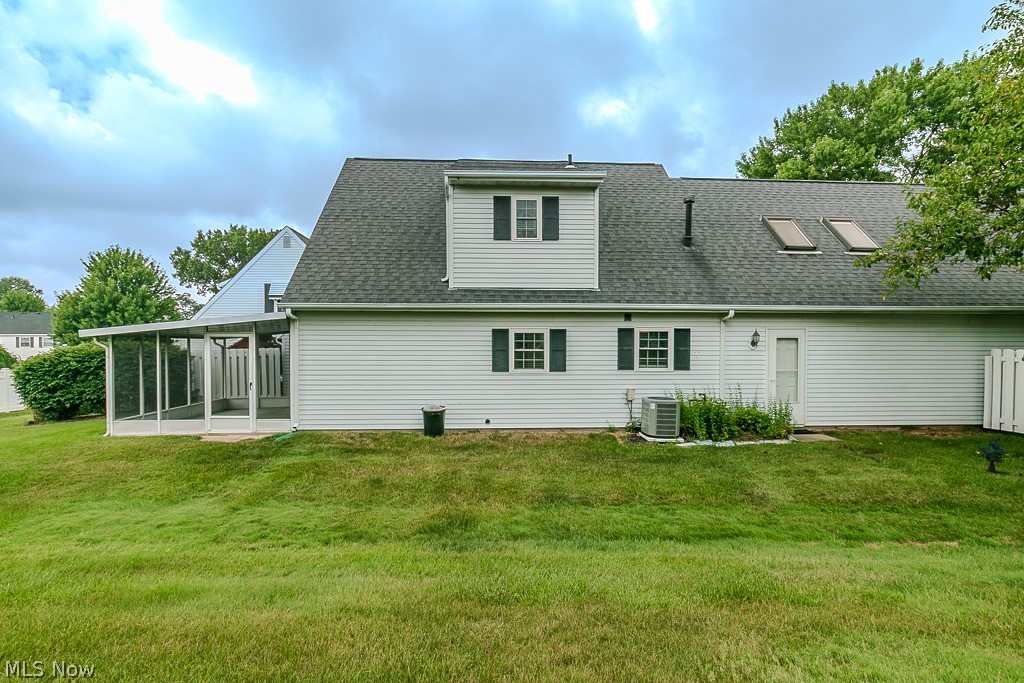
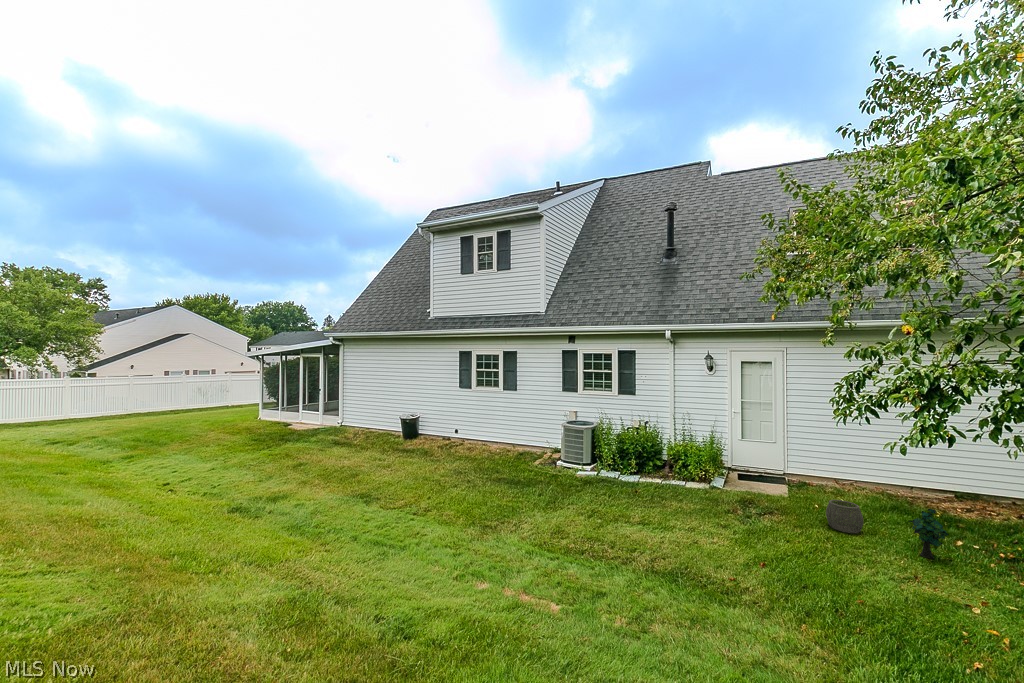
woven basket: none [907,441,938,464] -> present [826,500,863,533]

